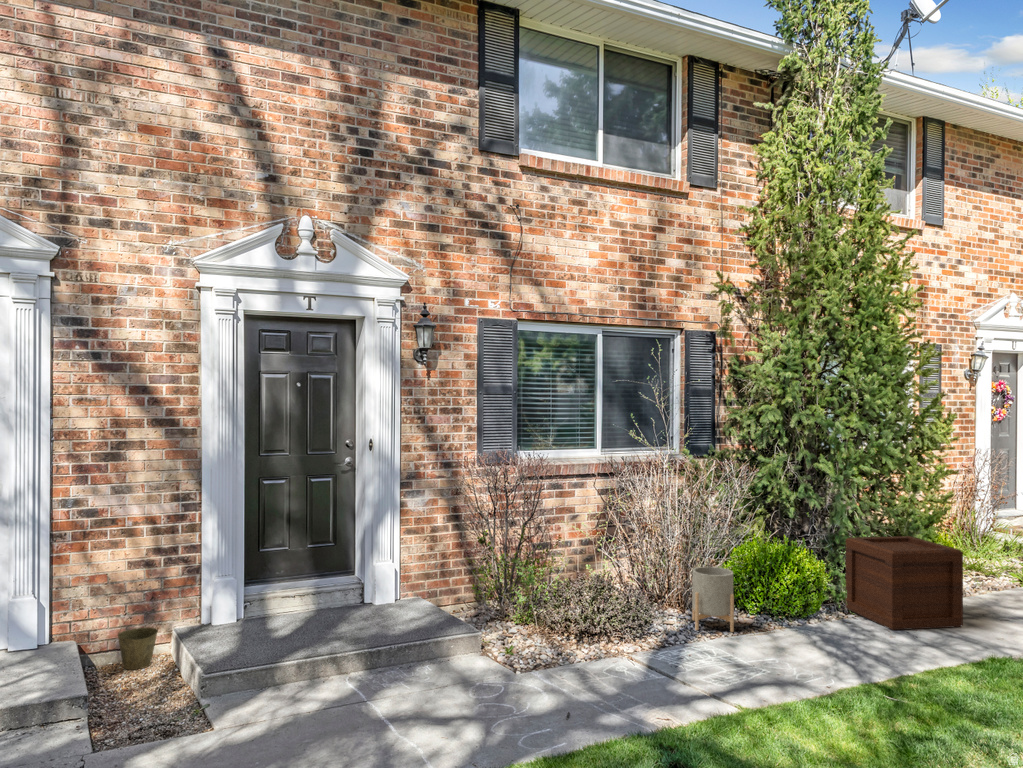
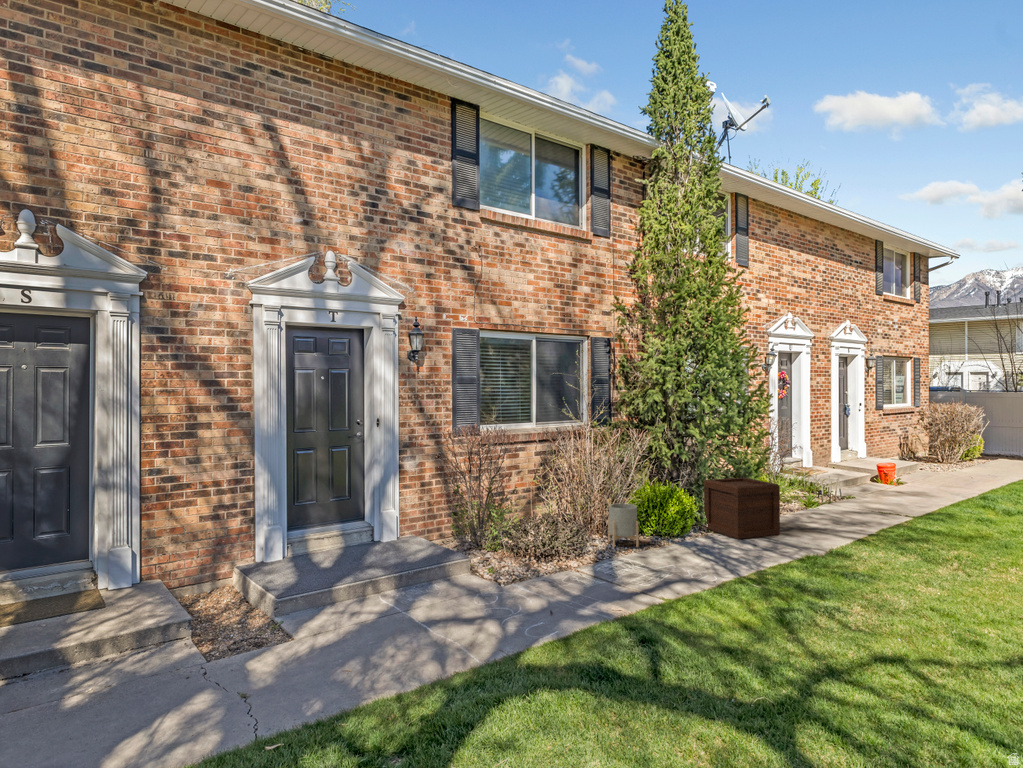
bucket: present [118,627,158,670] -> none [200,555,231,601]

